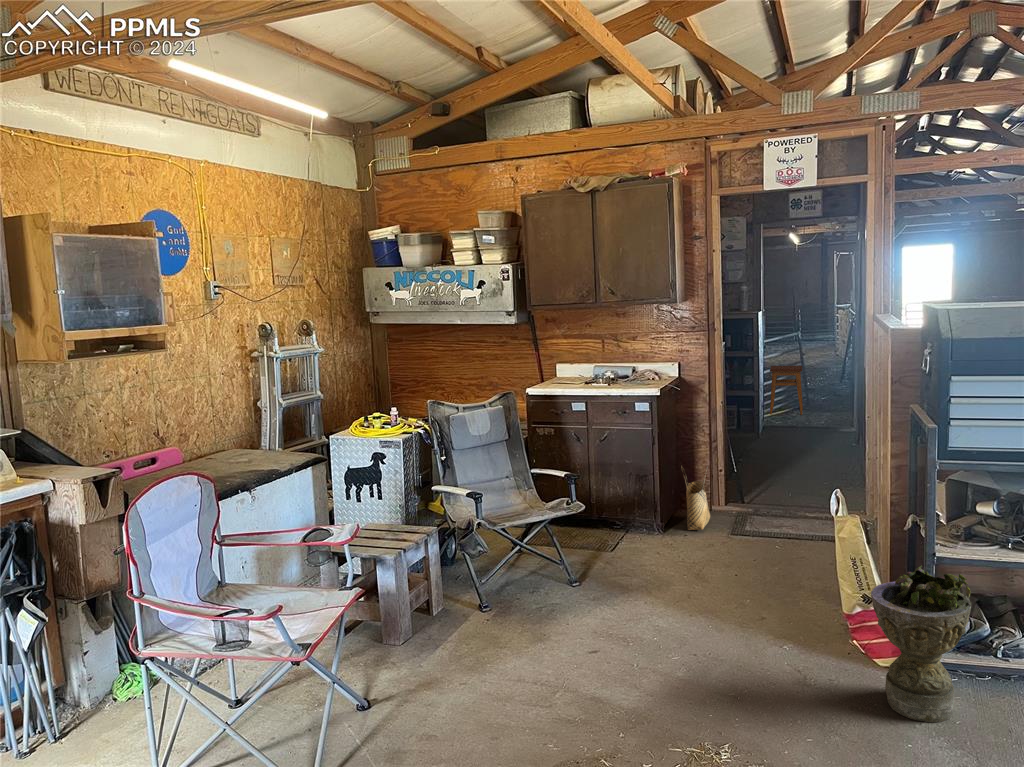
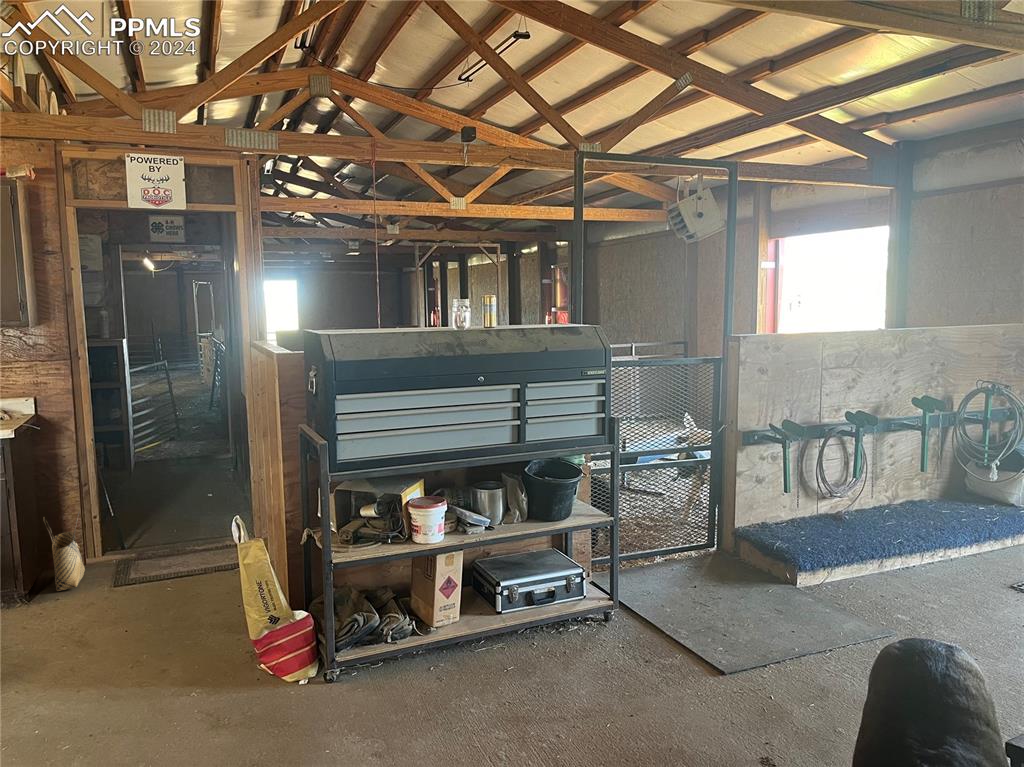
stool: present [770,366,803,415] -> none [139,394,177,446]
planter: present [871,566,971,722] -> none [281,576,369,728]

